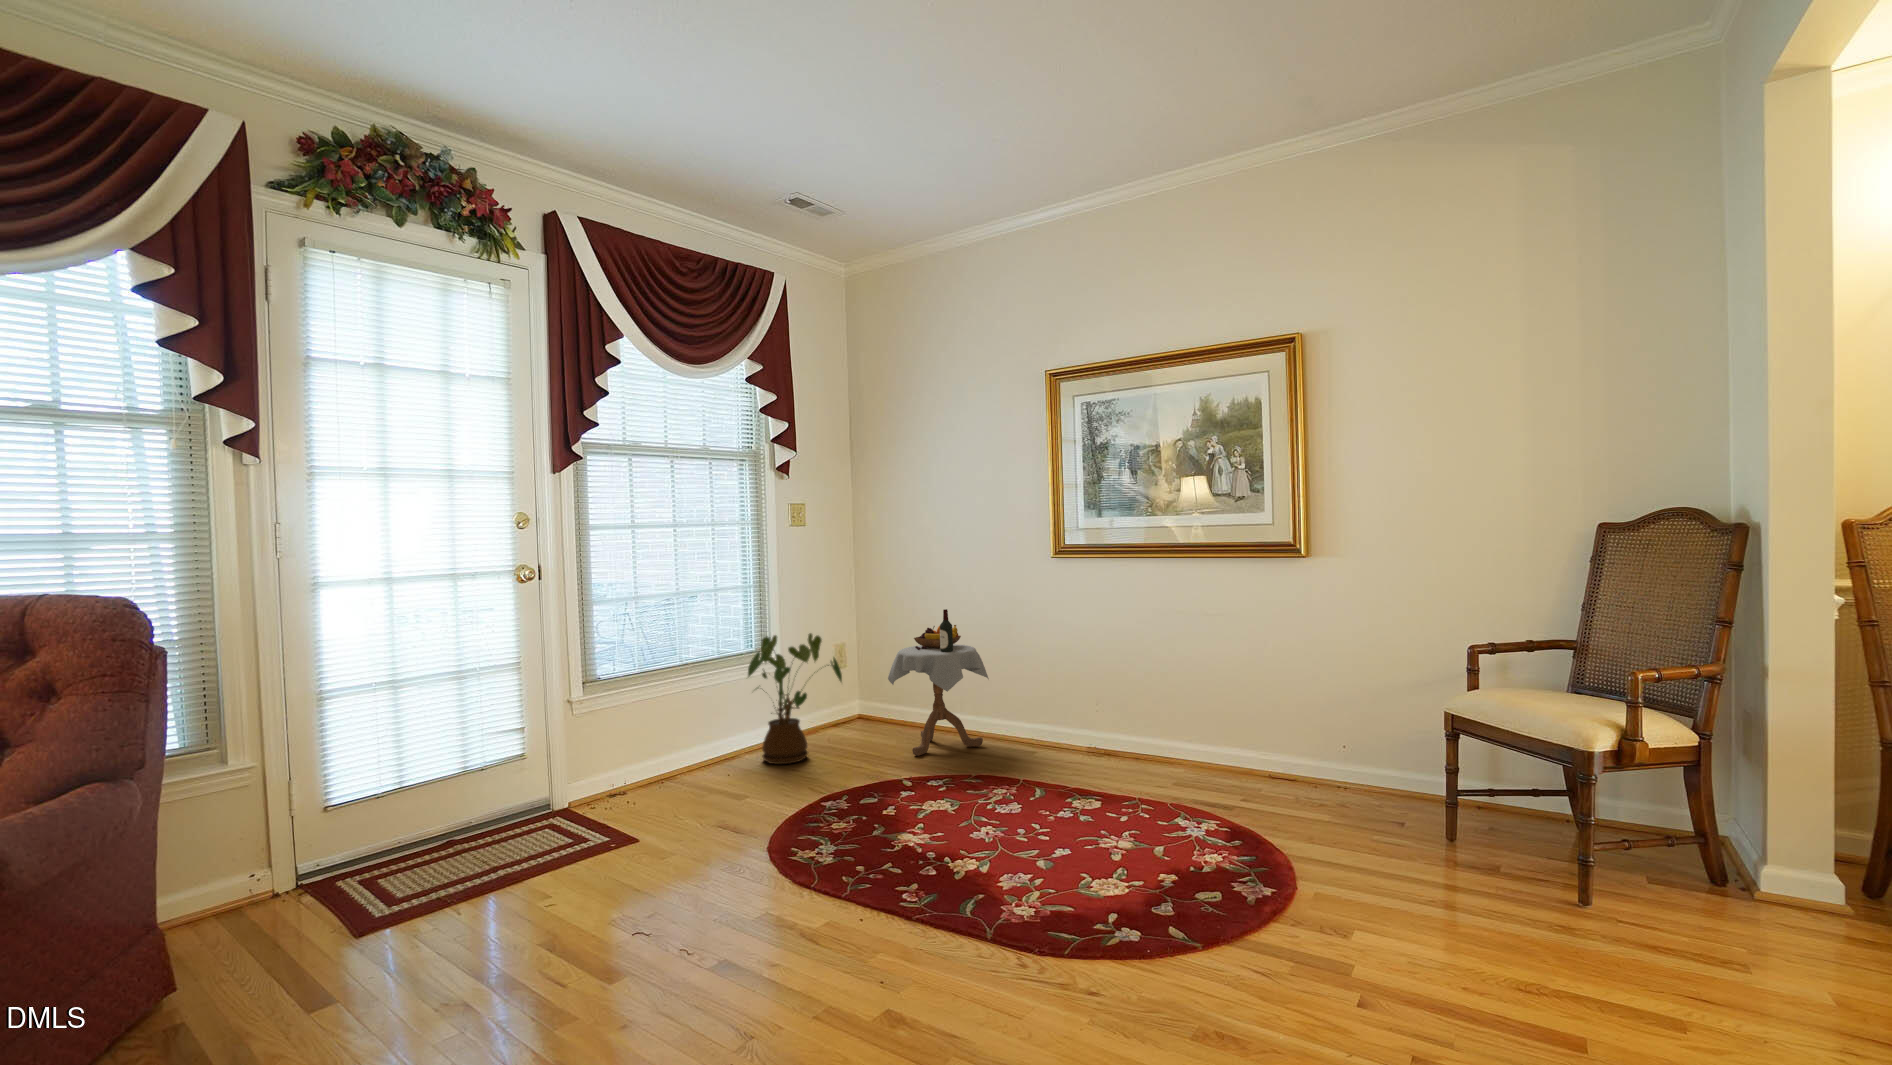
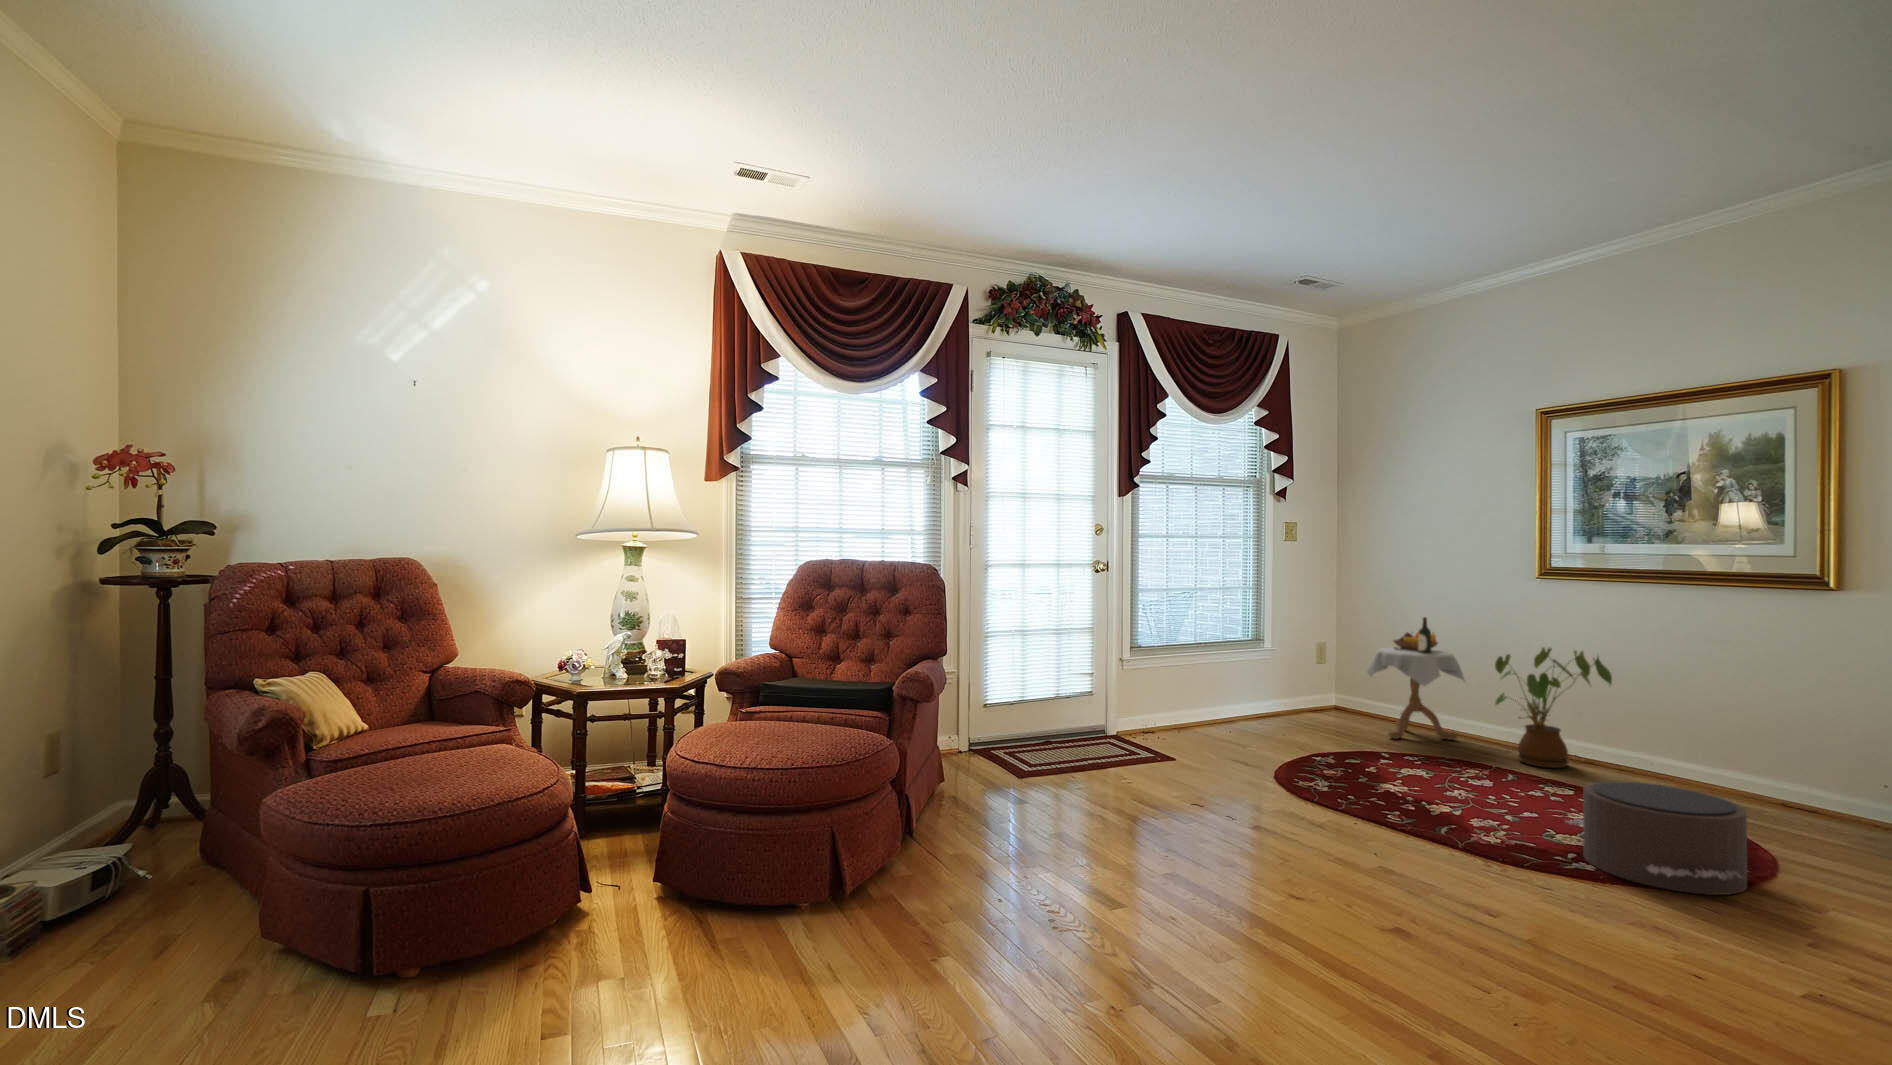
house plant: present [748,633,842,764] -> present [1495,647,1612,768]
pouf: none [1094,798,1275,940] -> present [1566,781,1747,895]

